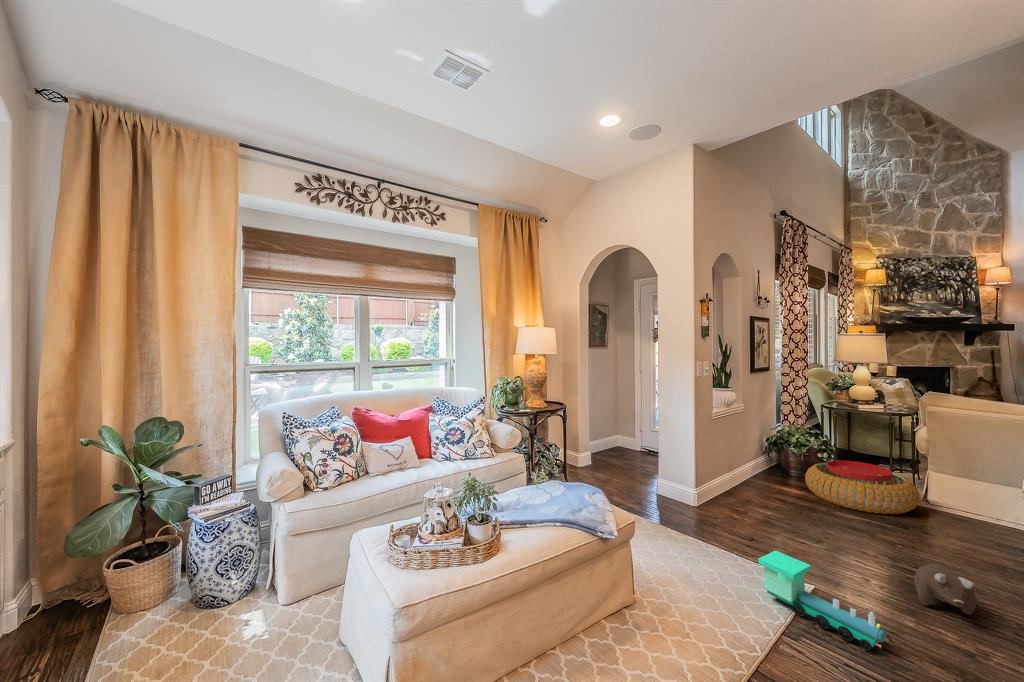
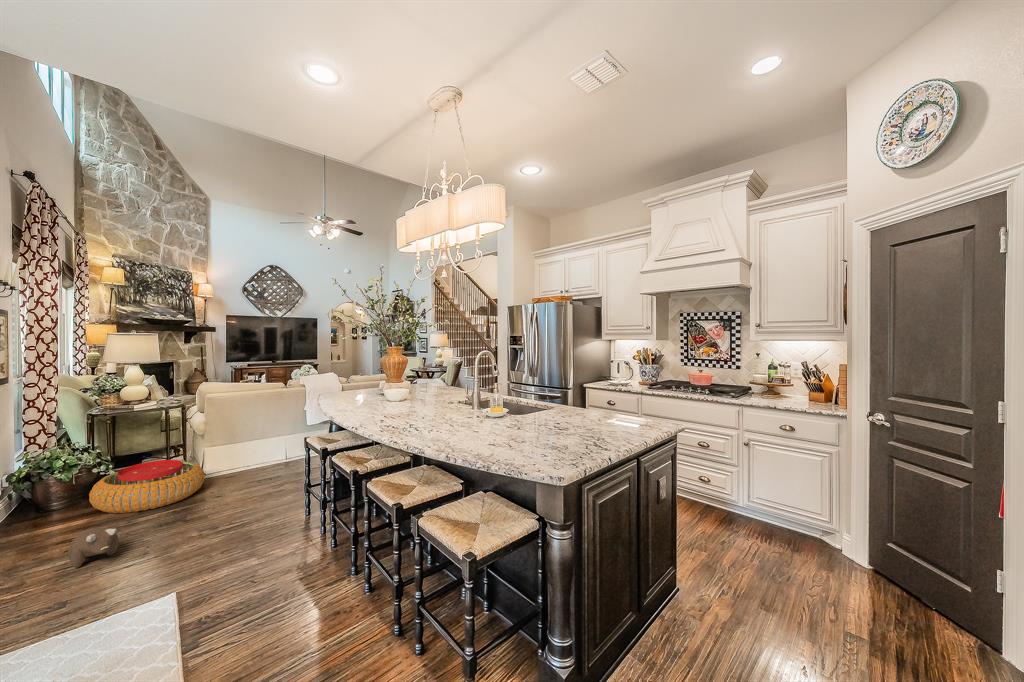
toy train: present [758,551,889,650] -> none [134,571,258,631]
plush toy: present [914,564,976,615] -> present [68,528,118,568]

